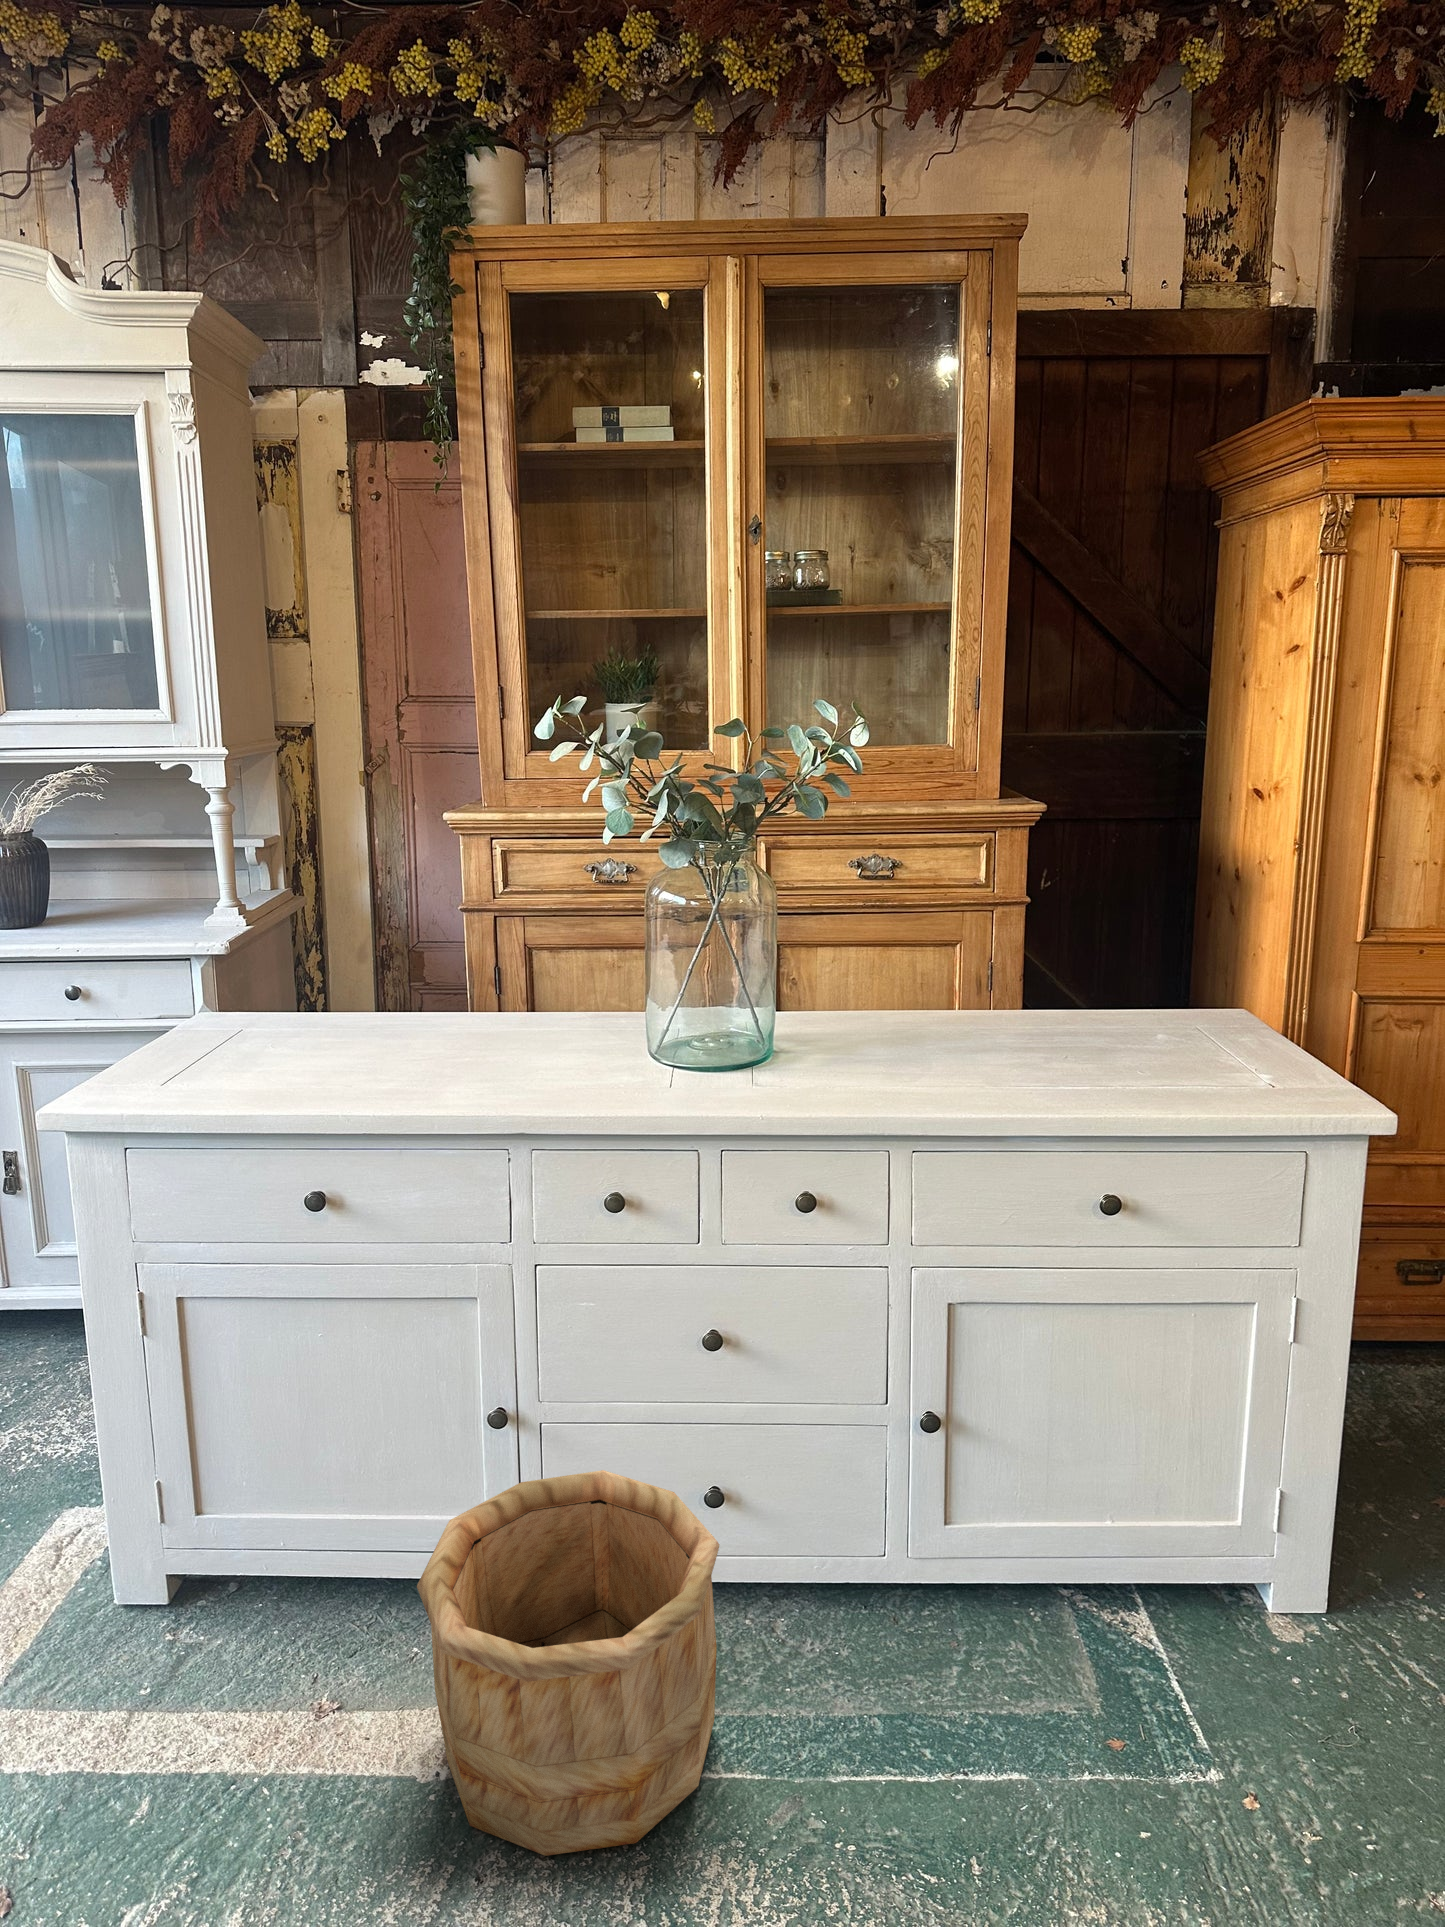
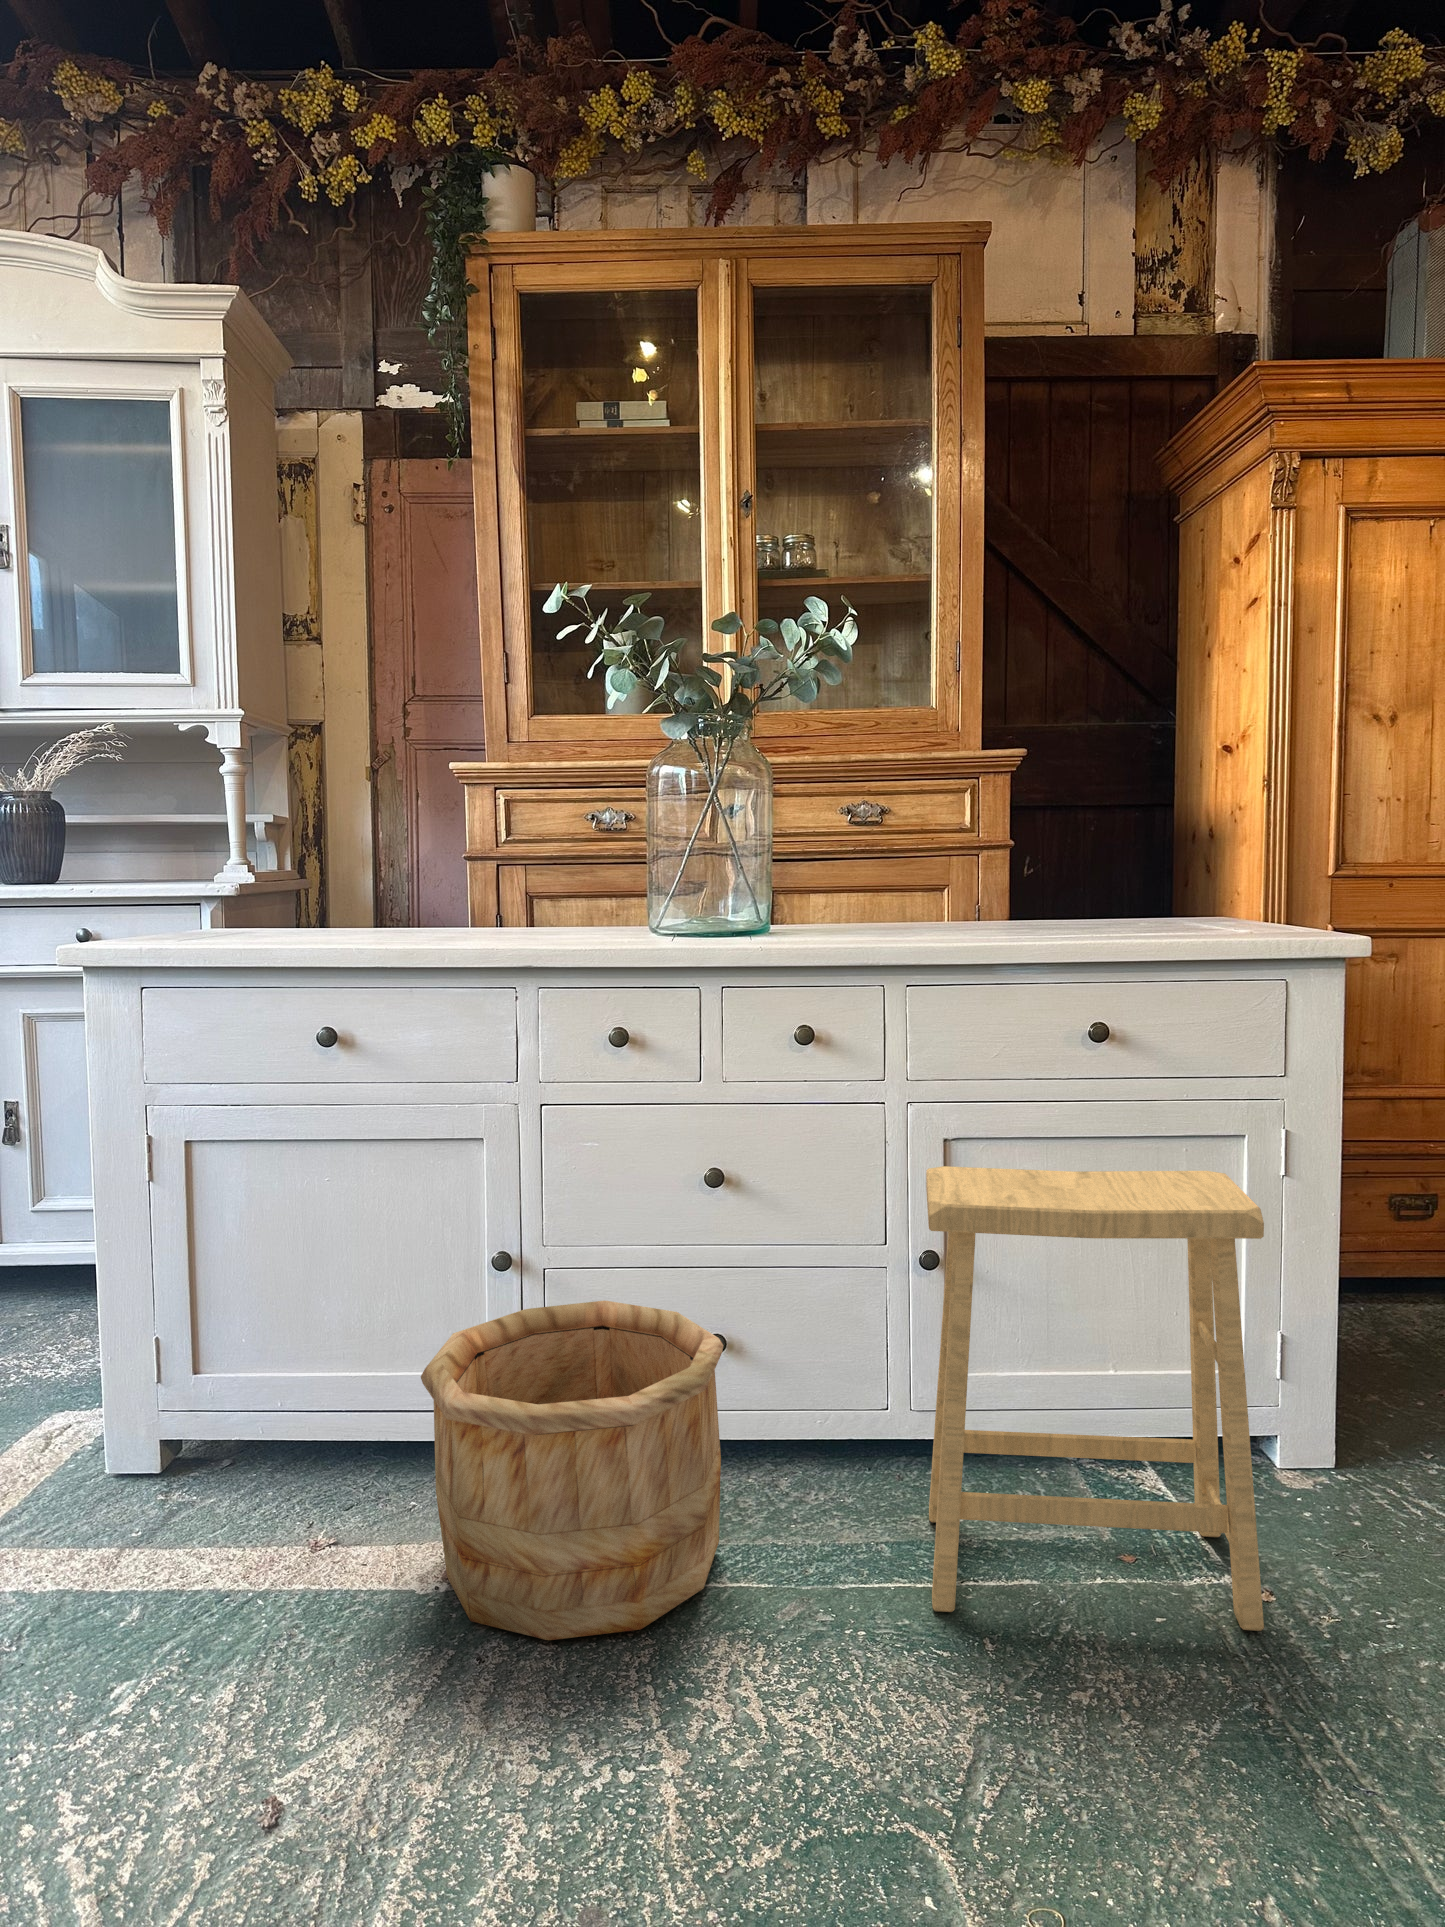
footstool: none [922,1363,1270,1854] -> present [926,1166,1264,1631]

